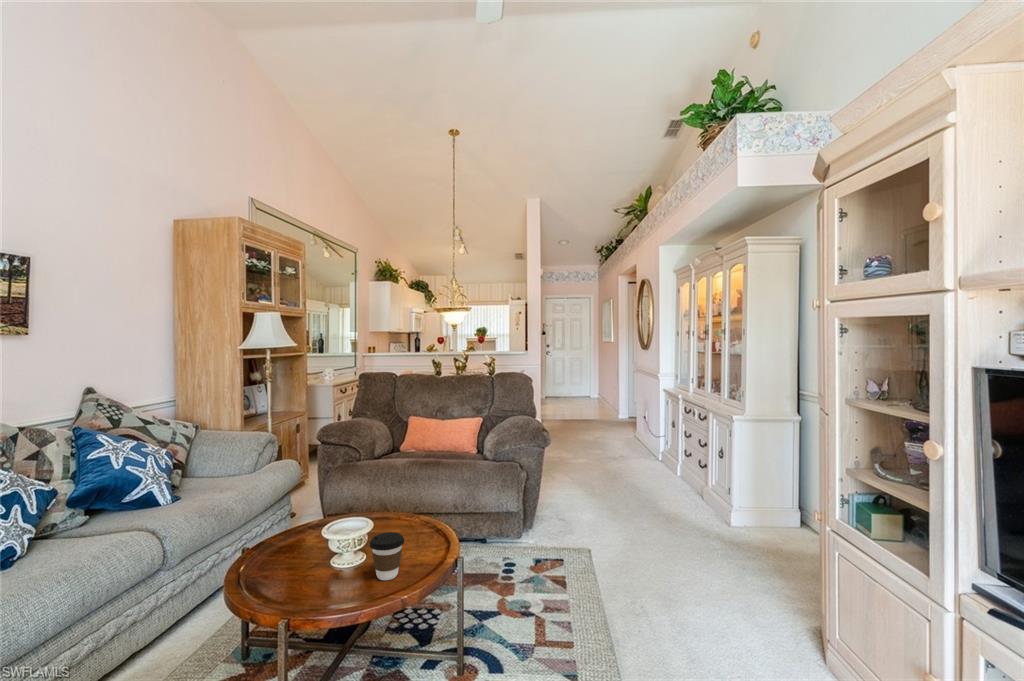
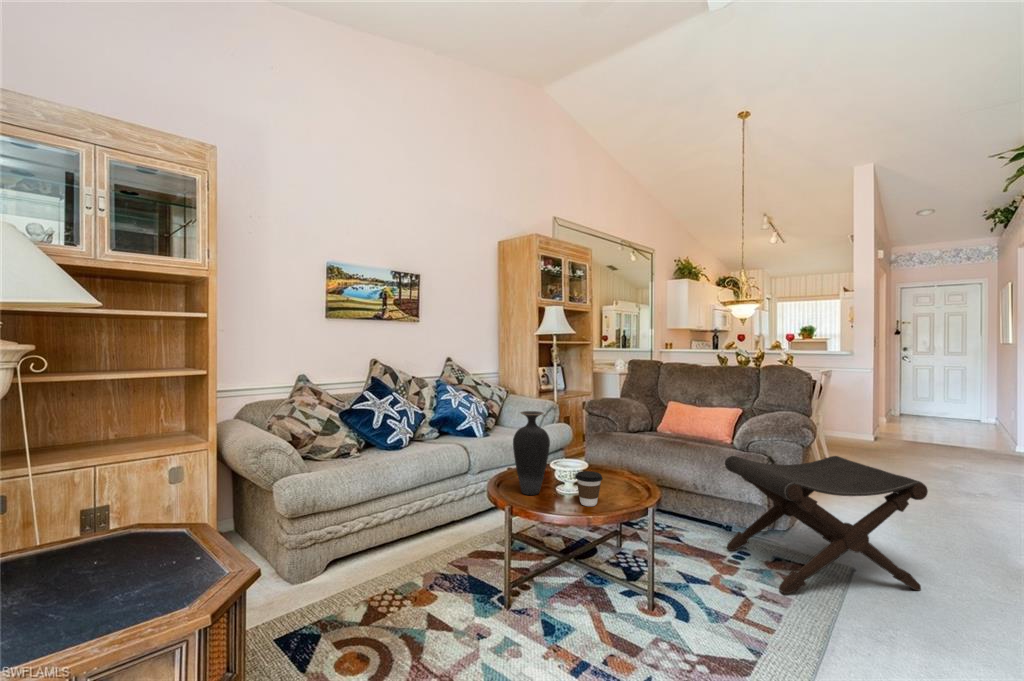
footstool: none [490,453,642,598] -> present [725,456,928,594]
vase: none [270,467,325,588] -> present [513,411,550,495]

